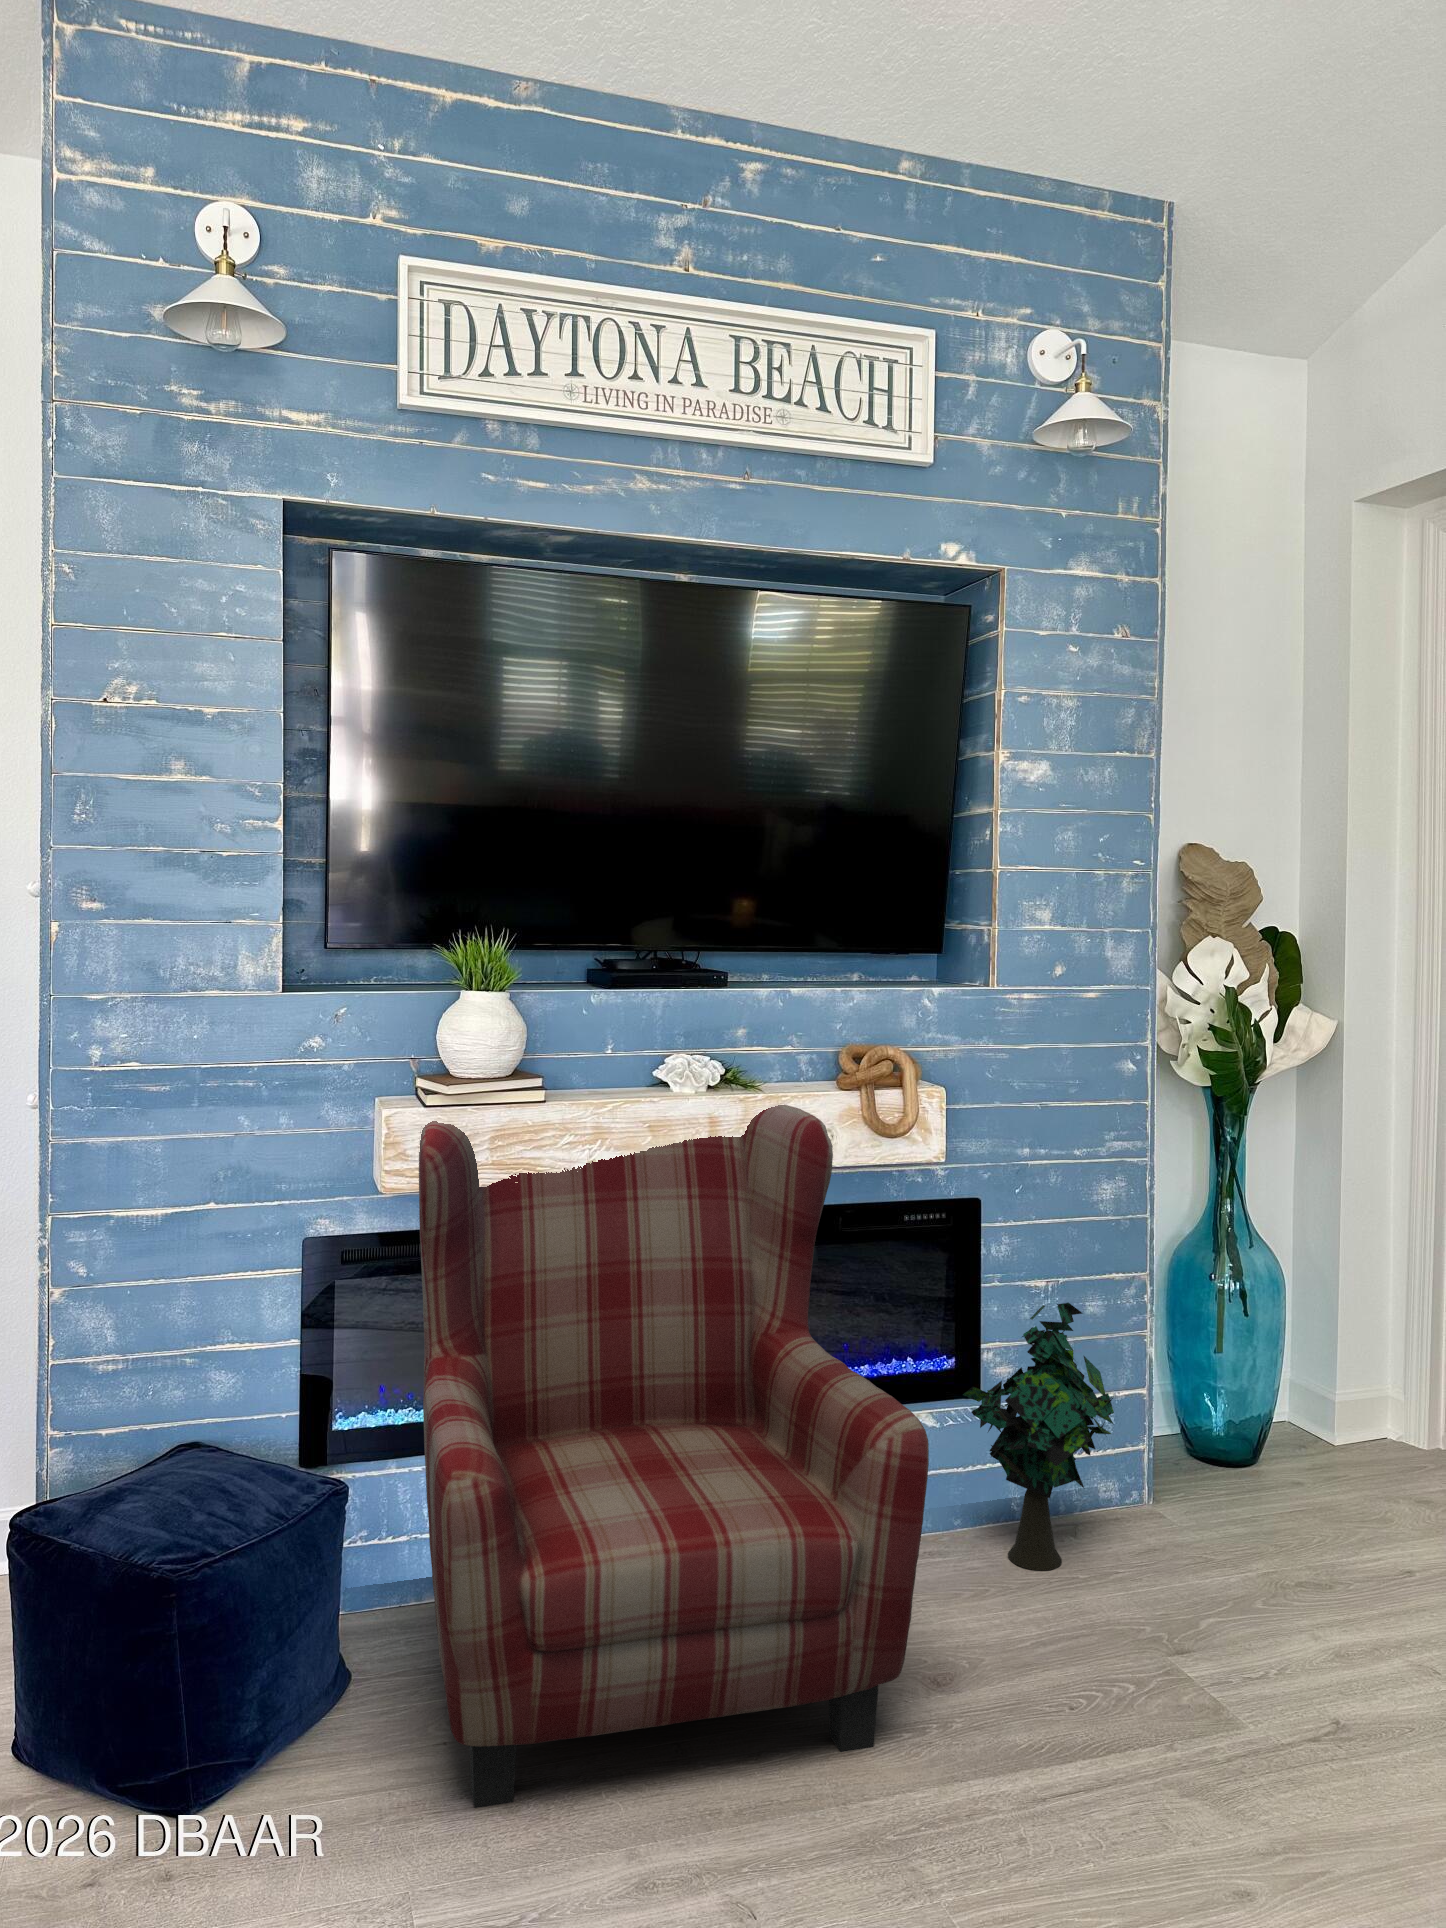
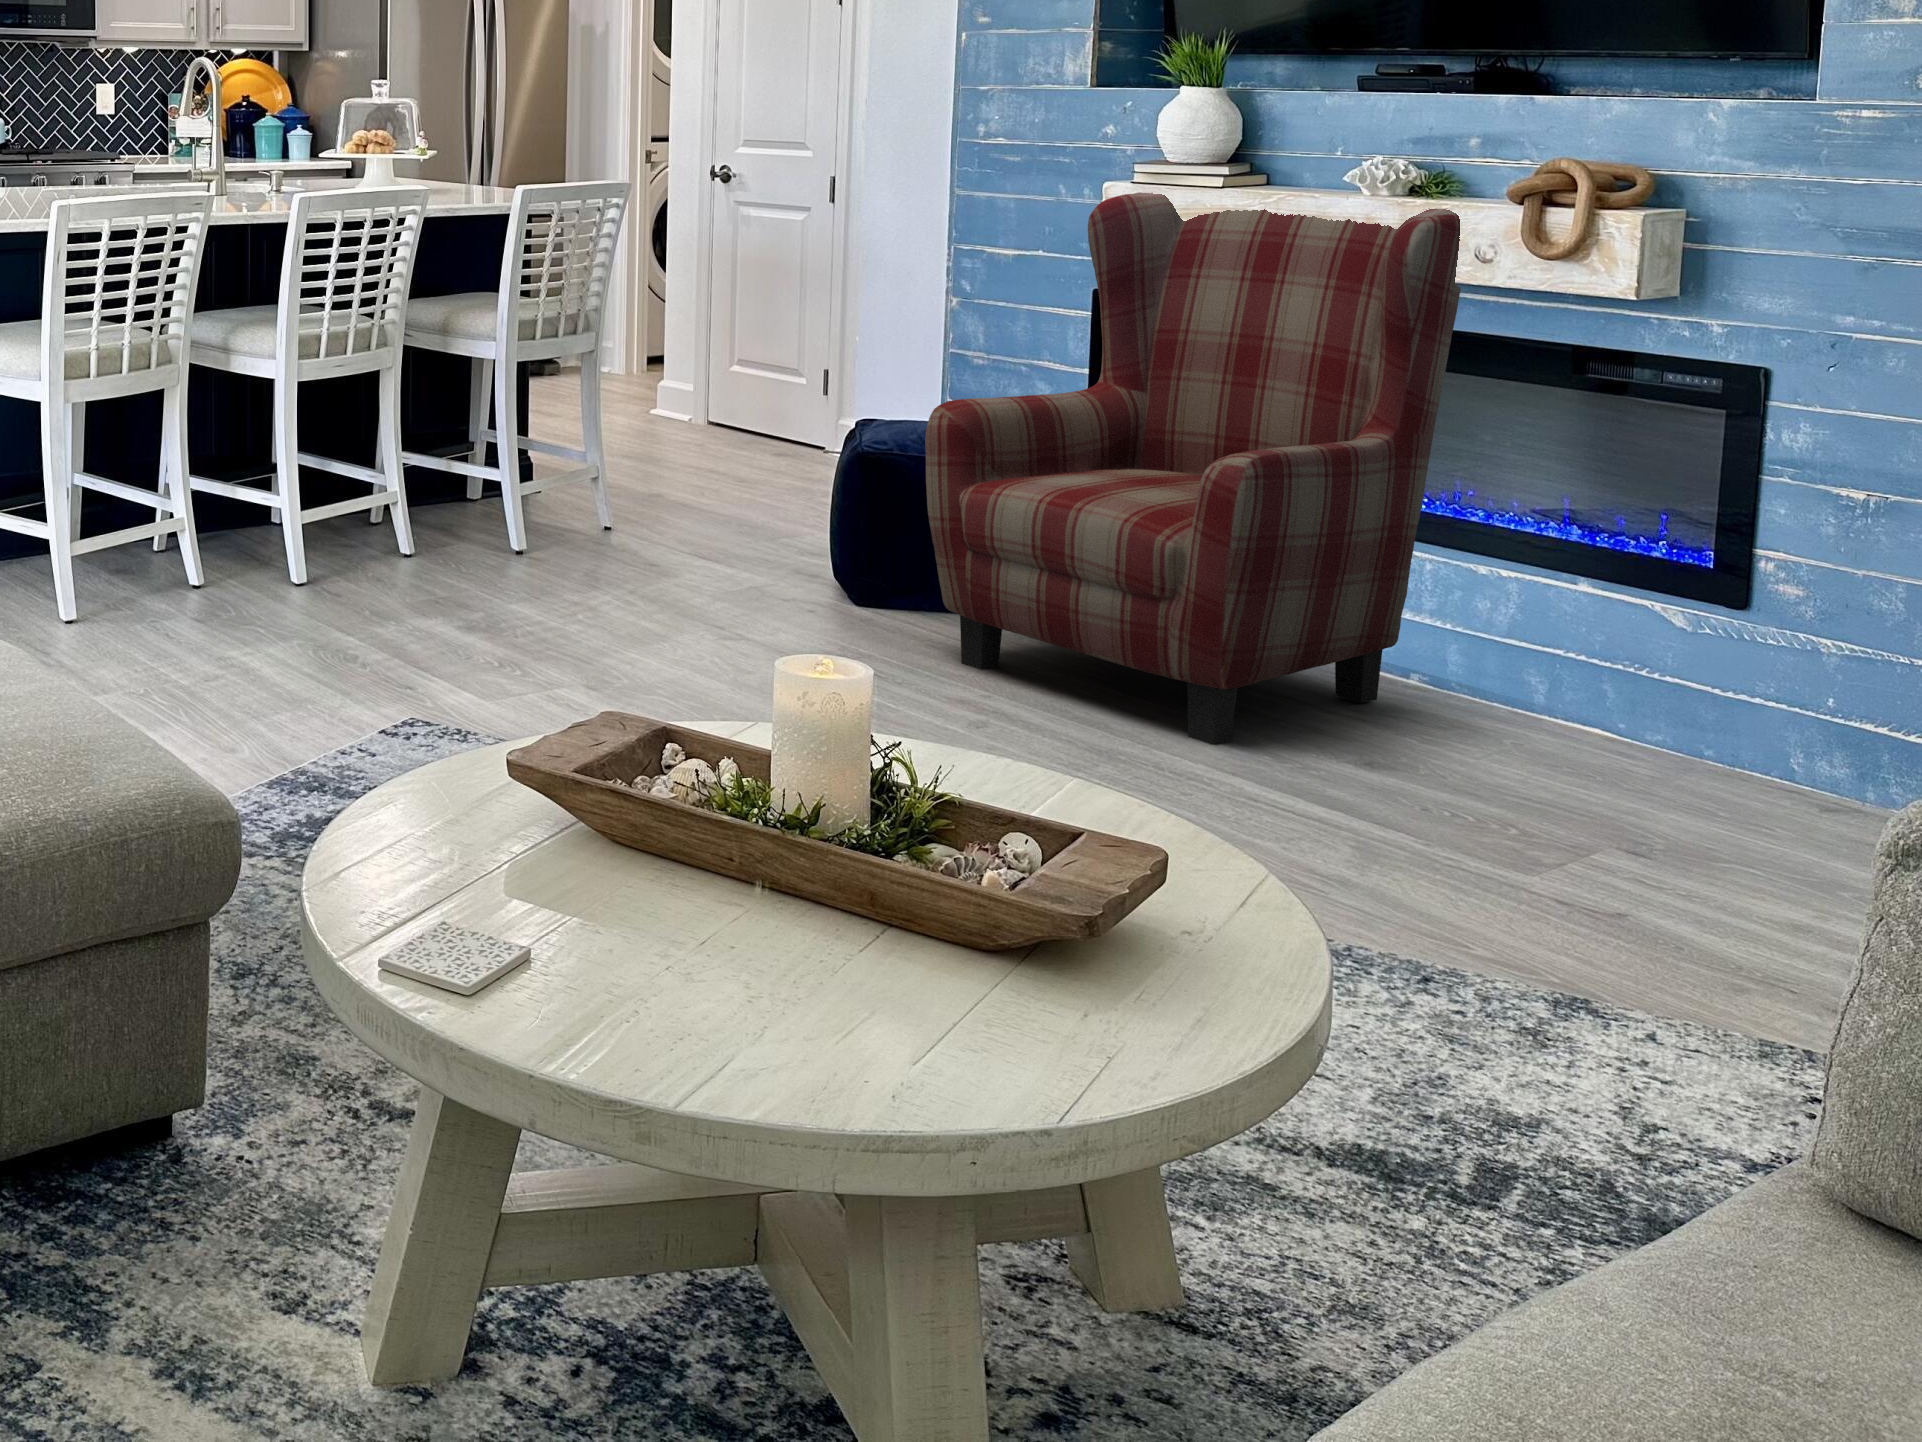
decorative plant: present [963,1303,1114,1571] -> none [1617,489,1834,799]

